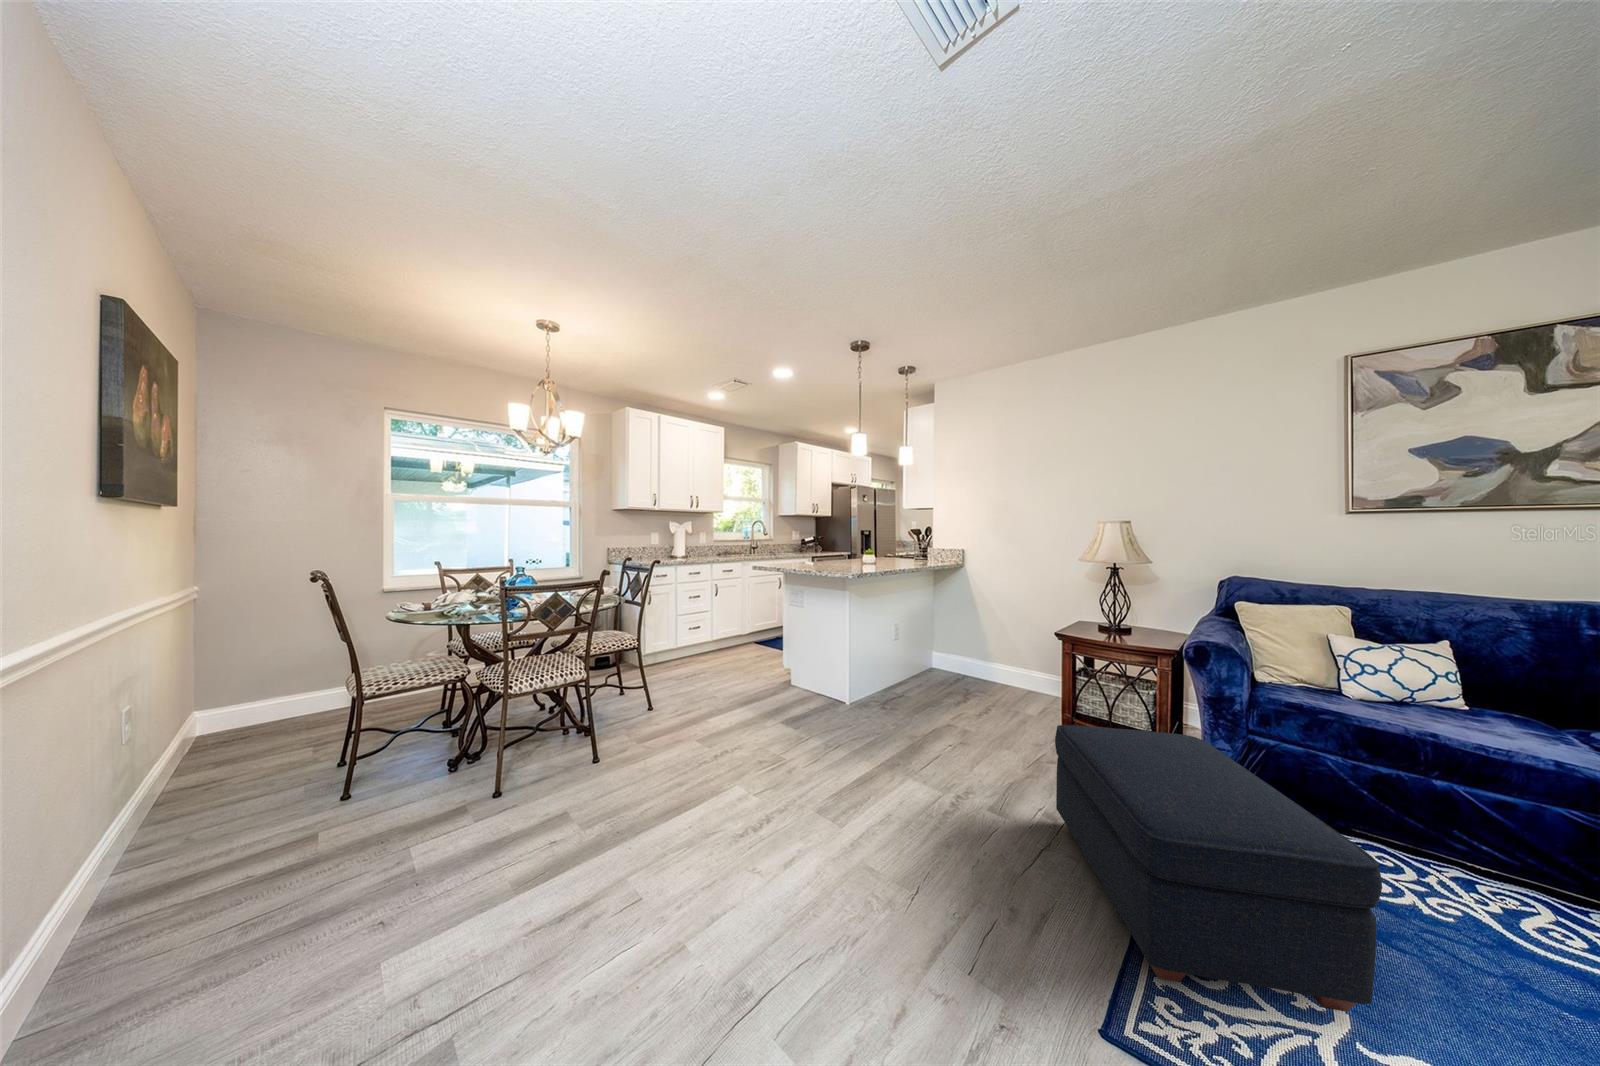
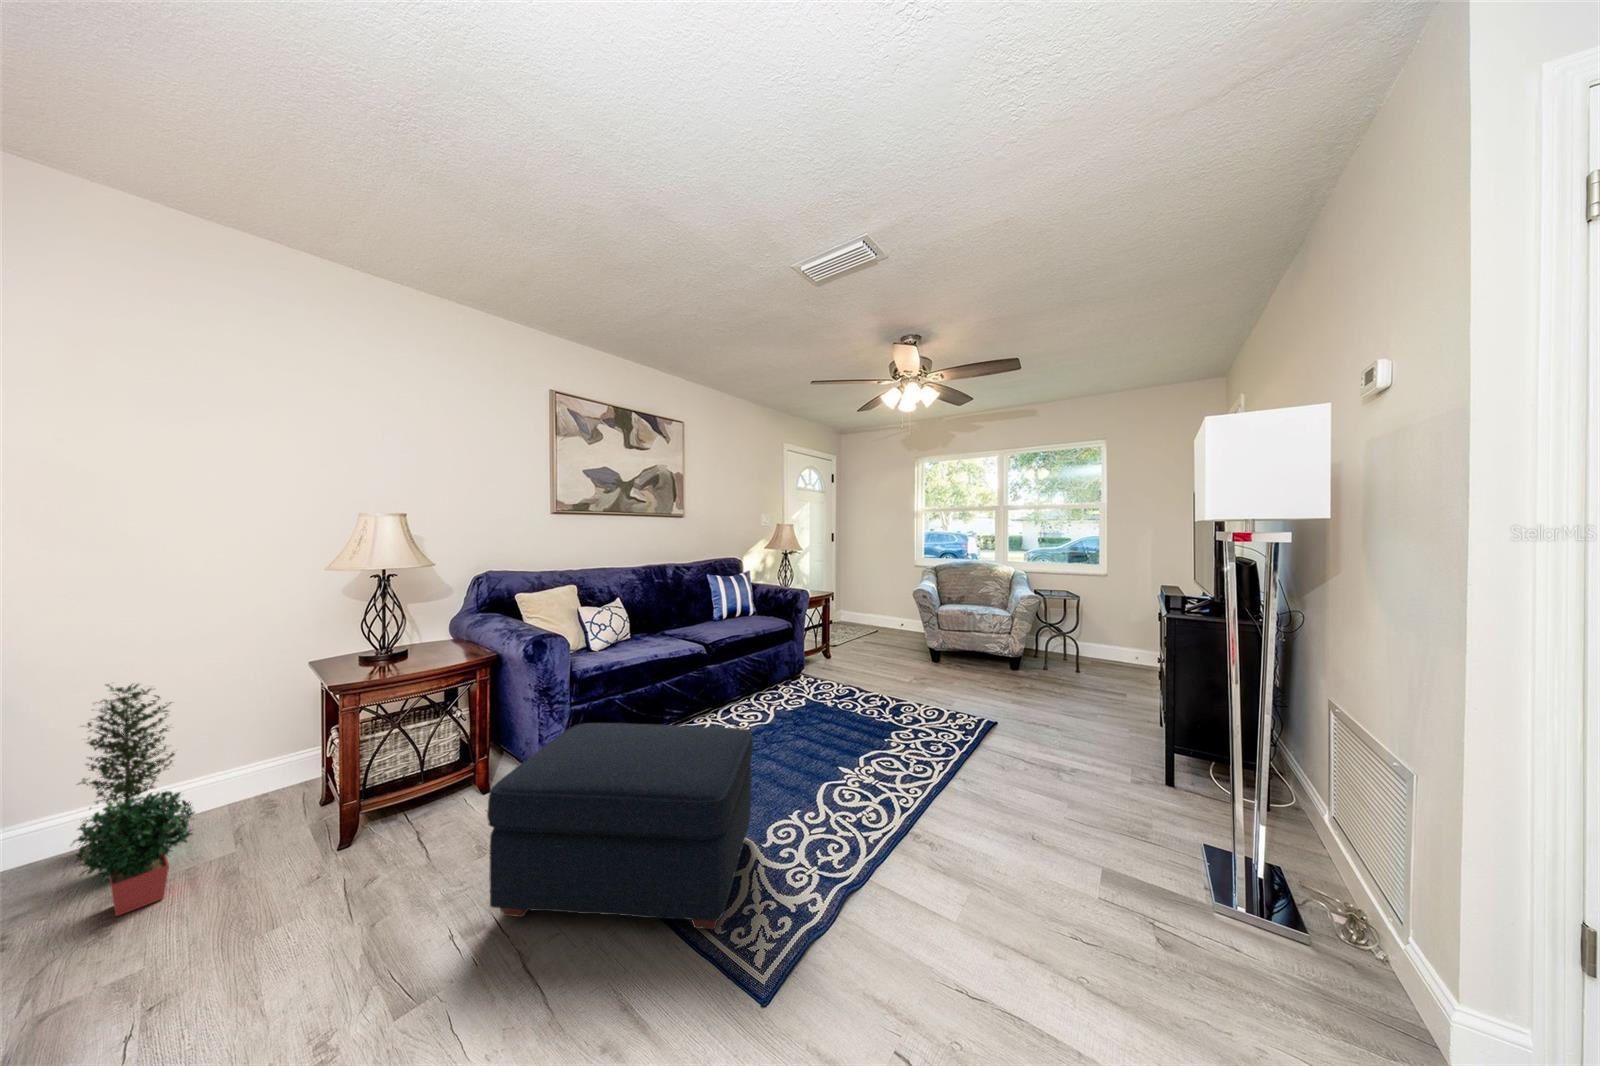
potted plant: none [976,609,1038,715] -> present [71,684,195,916]

